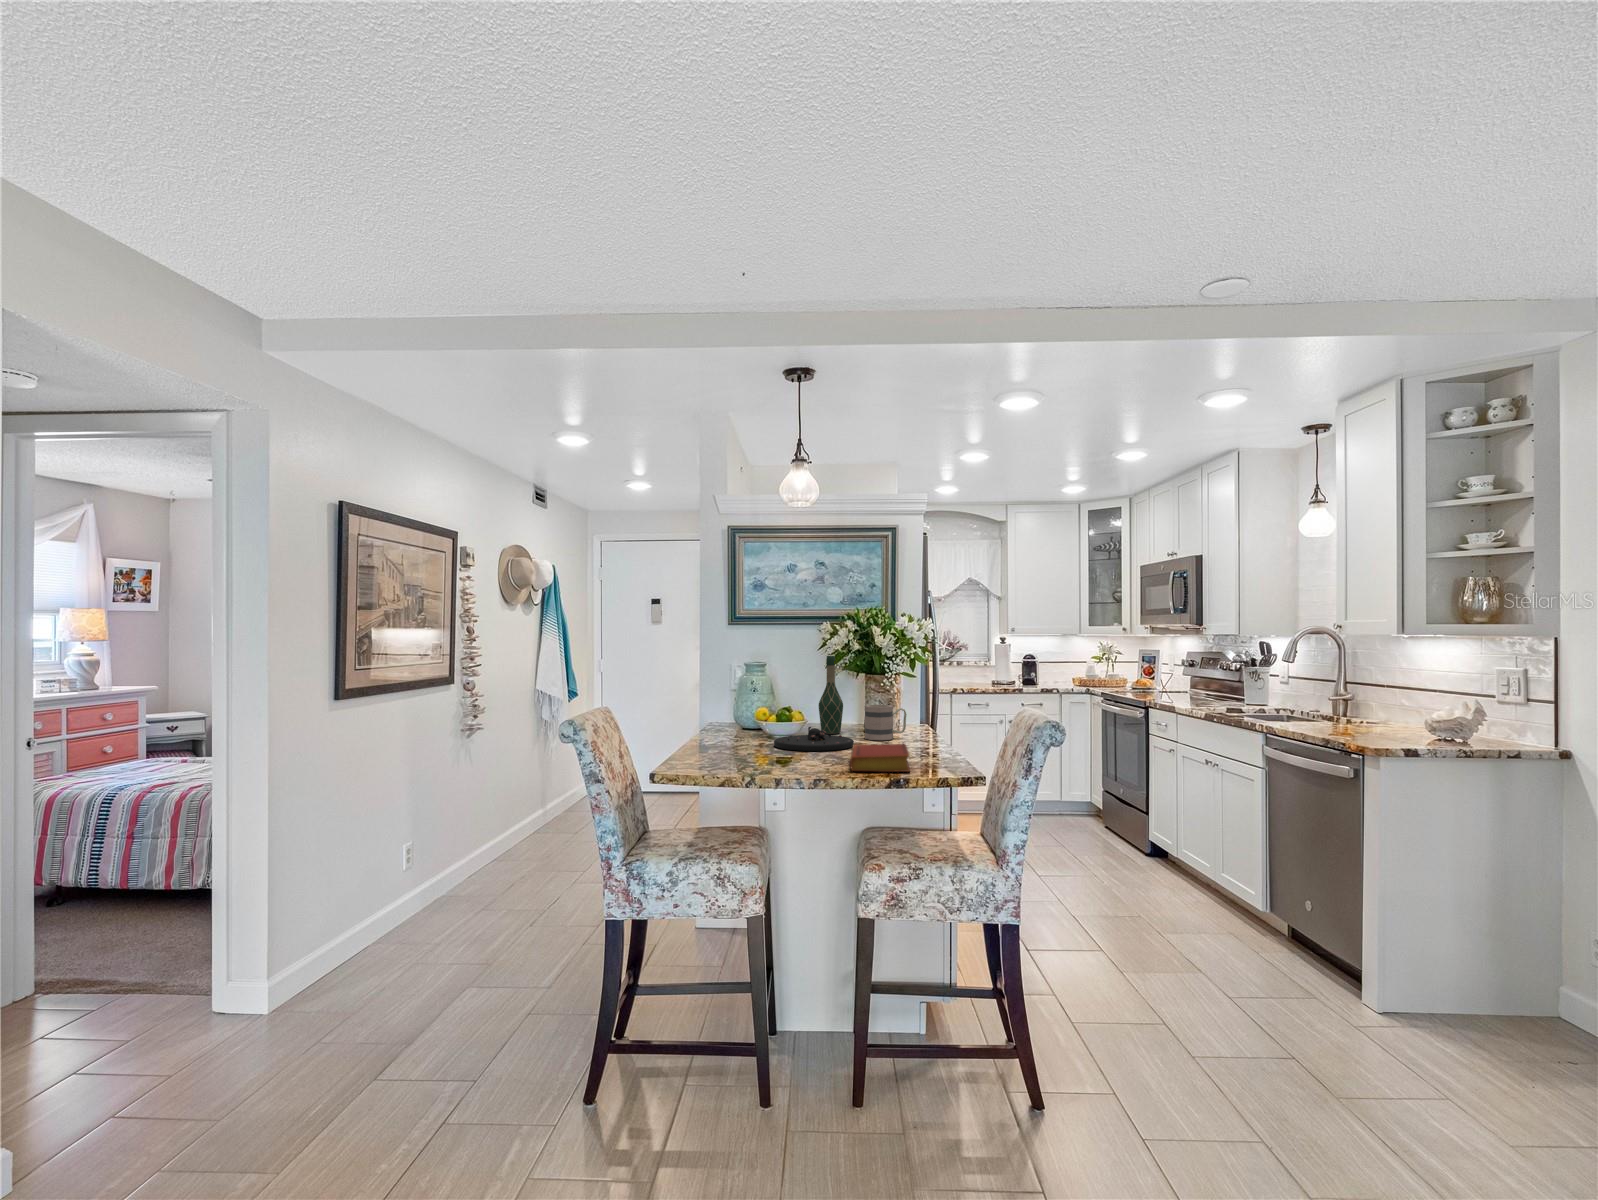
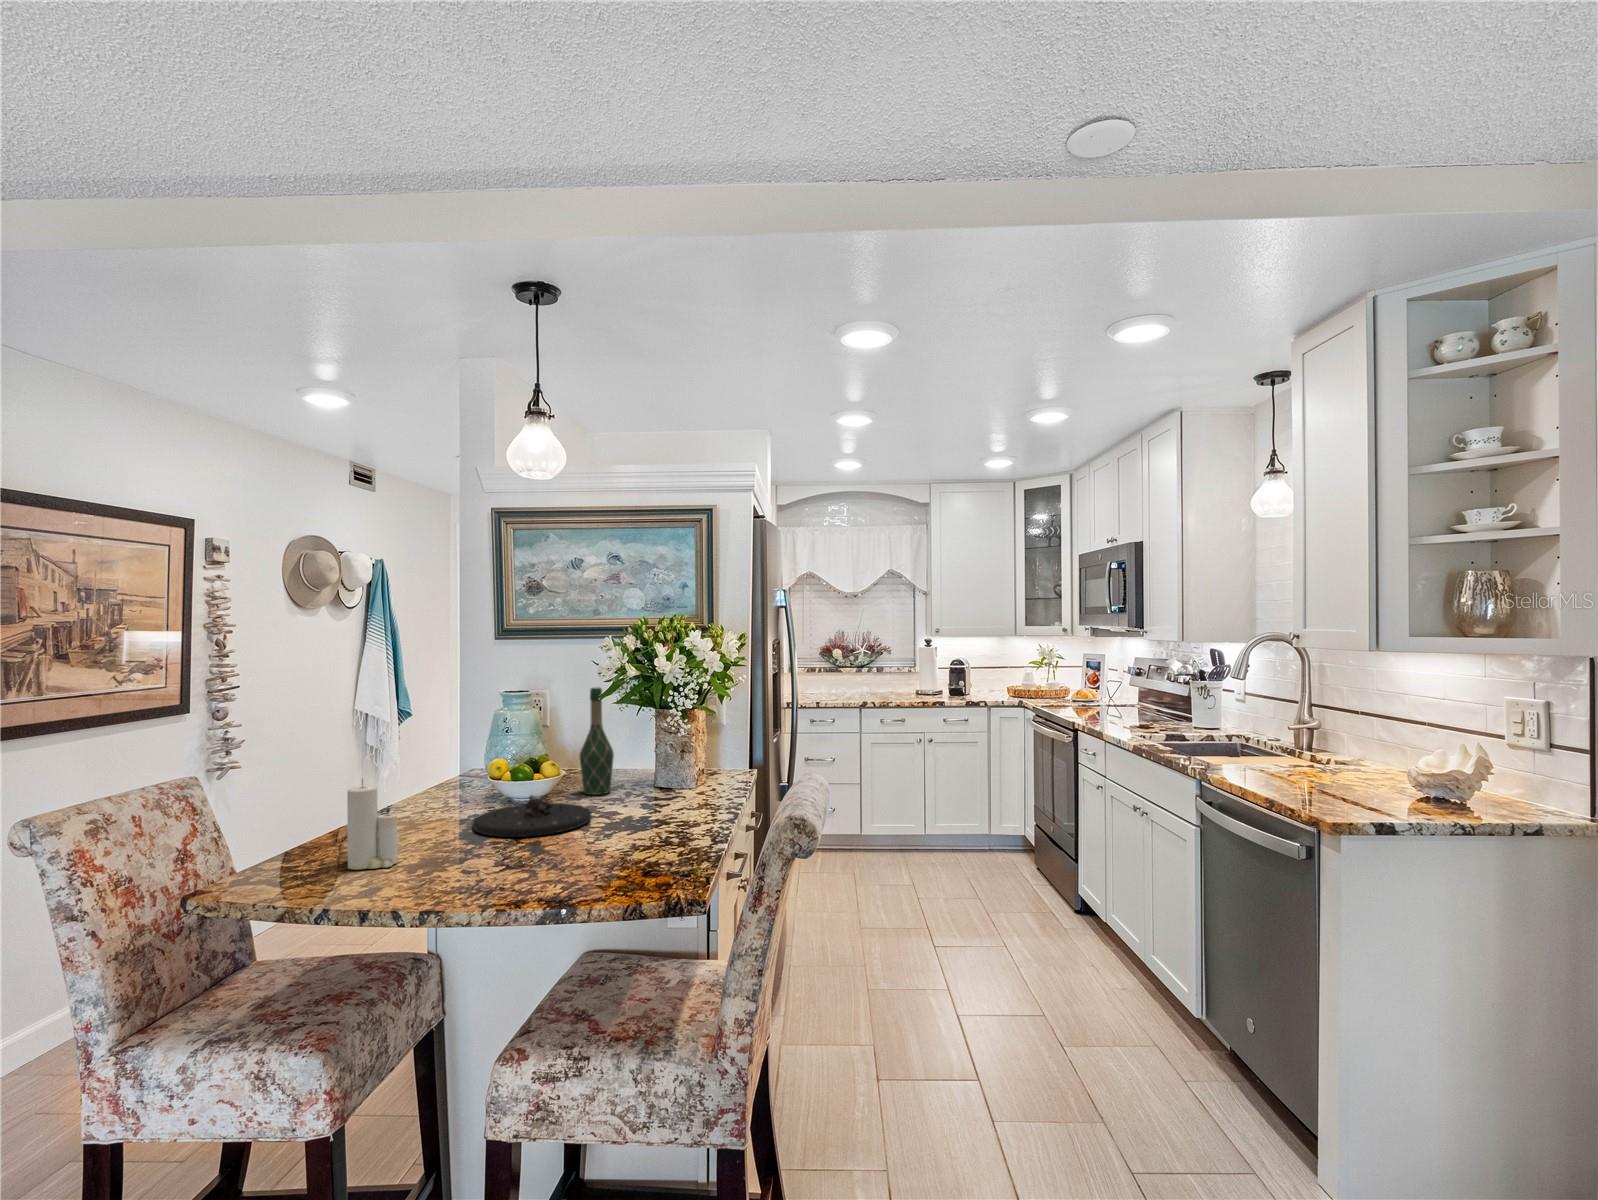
candle: none [724,703,759,762] -> present [347,778,397,869]
mug: present [864,705,907,740] -> none [627,756,685,809]
book: present [850,744,910,772] -> none [491,834,621,896]

